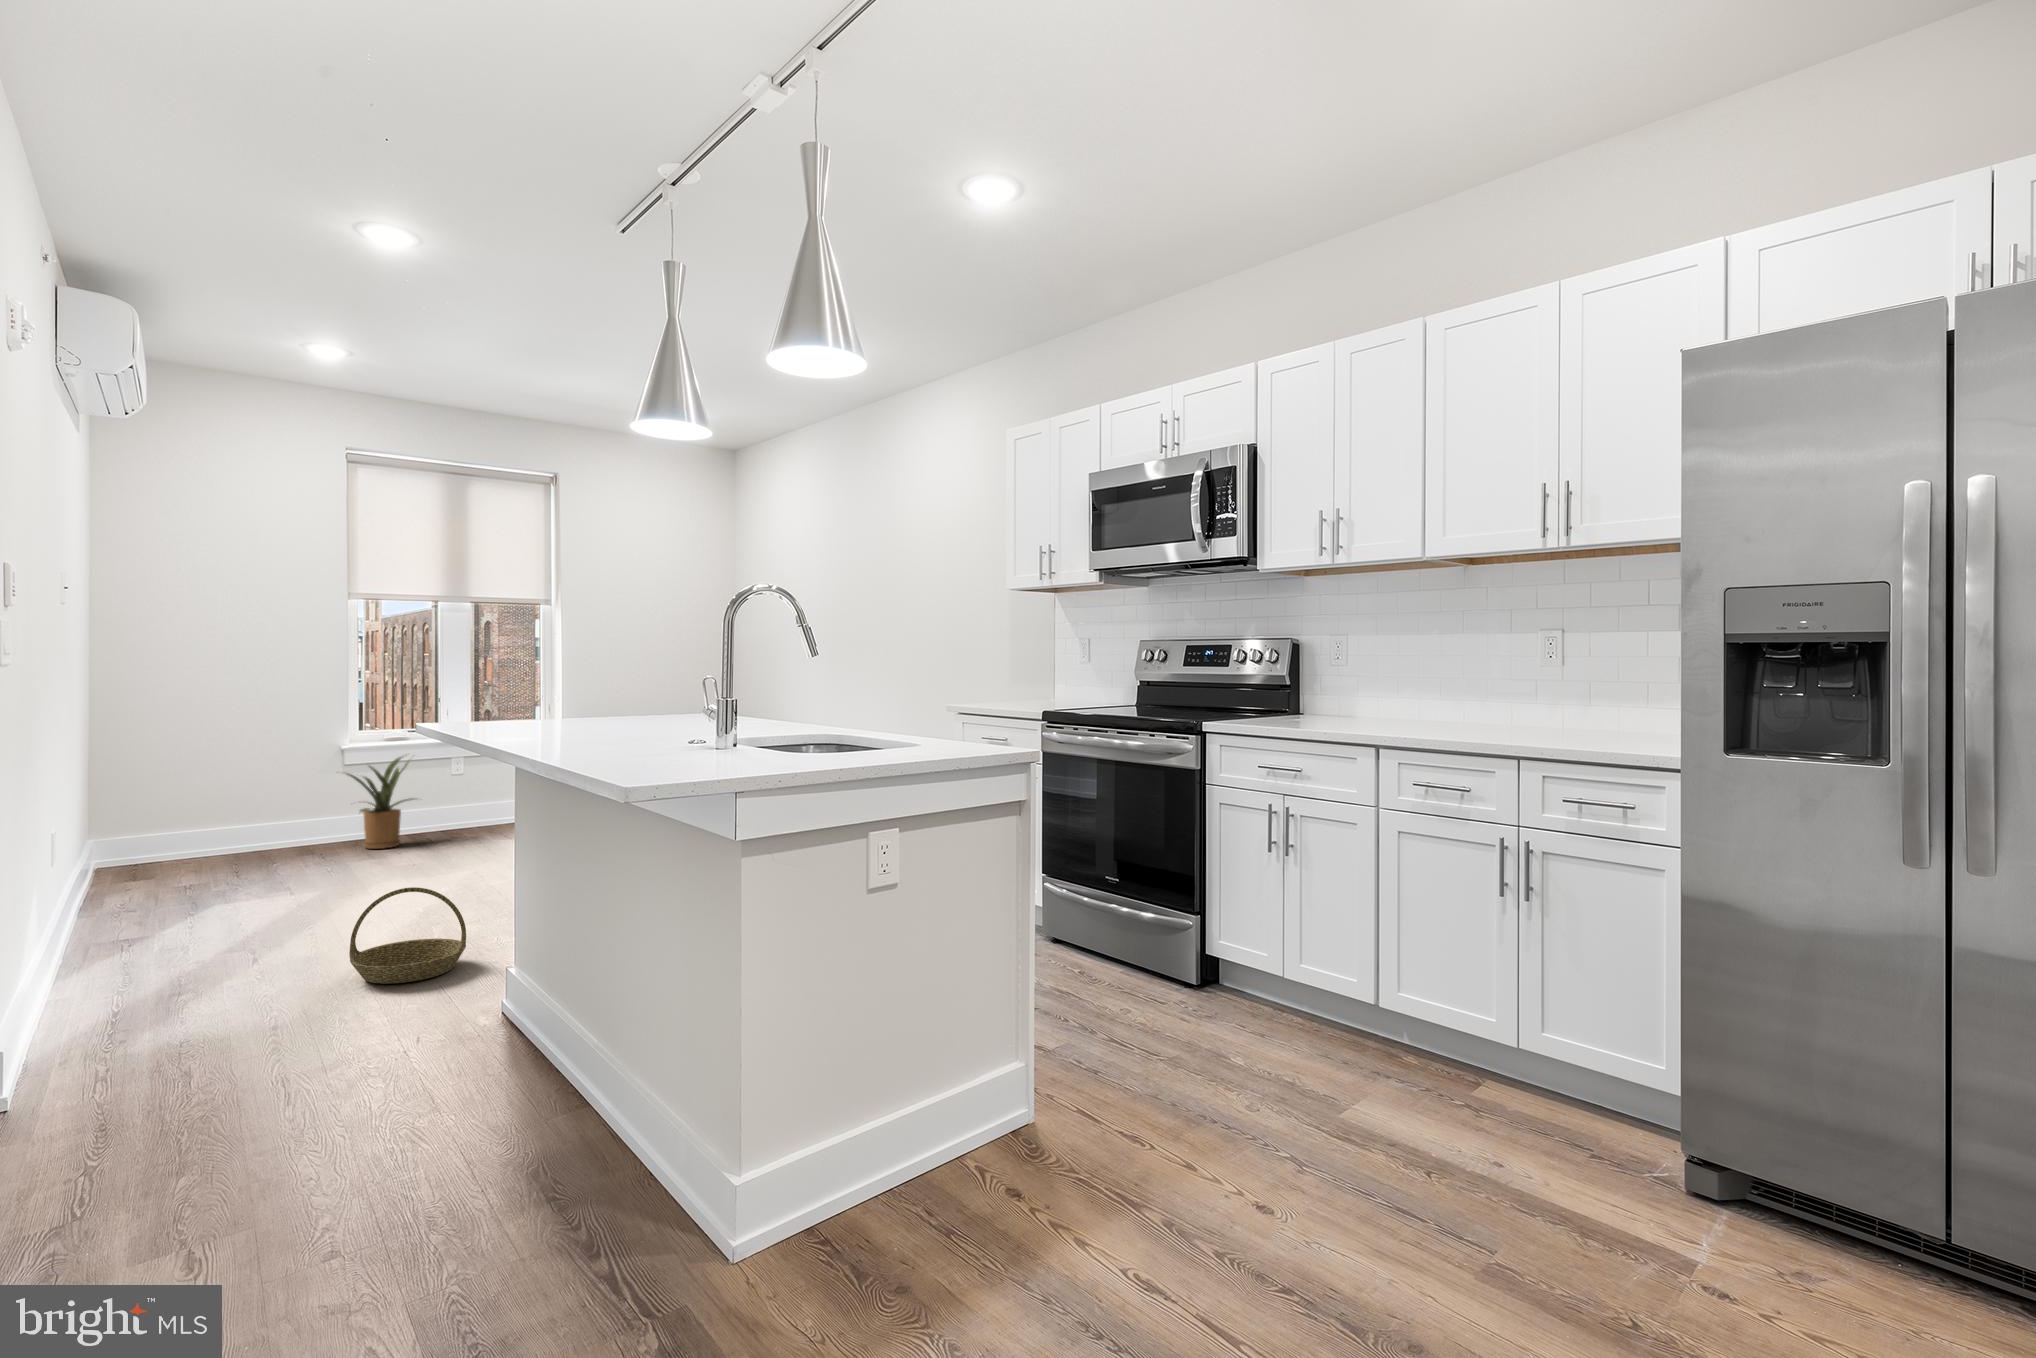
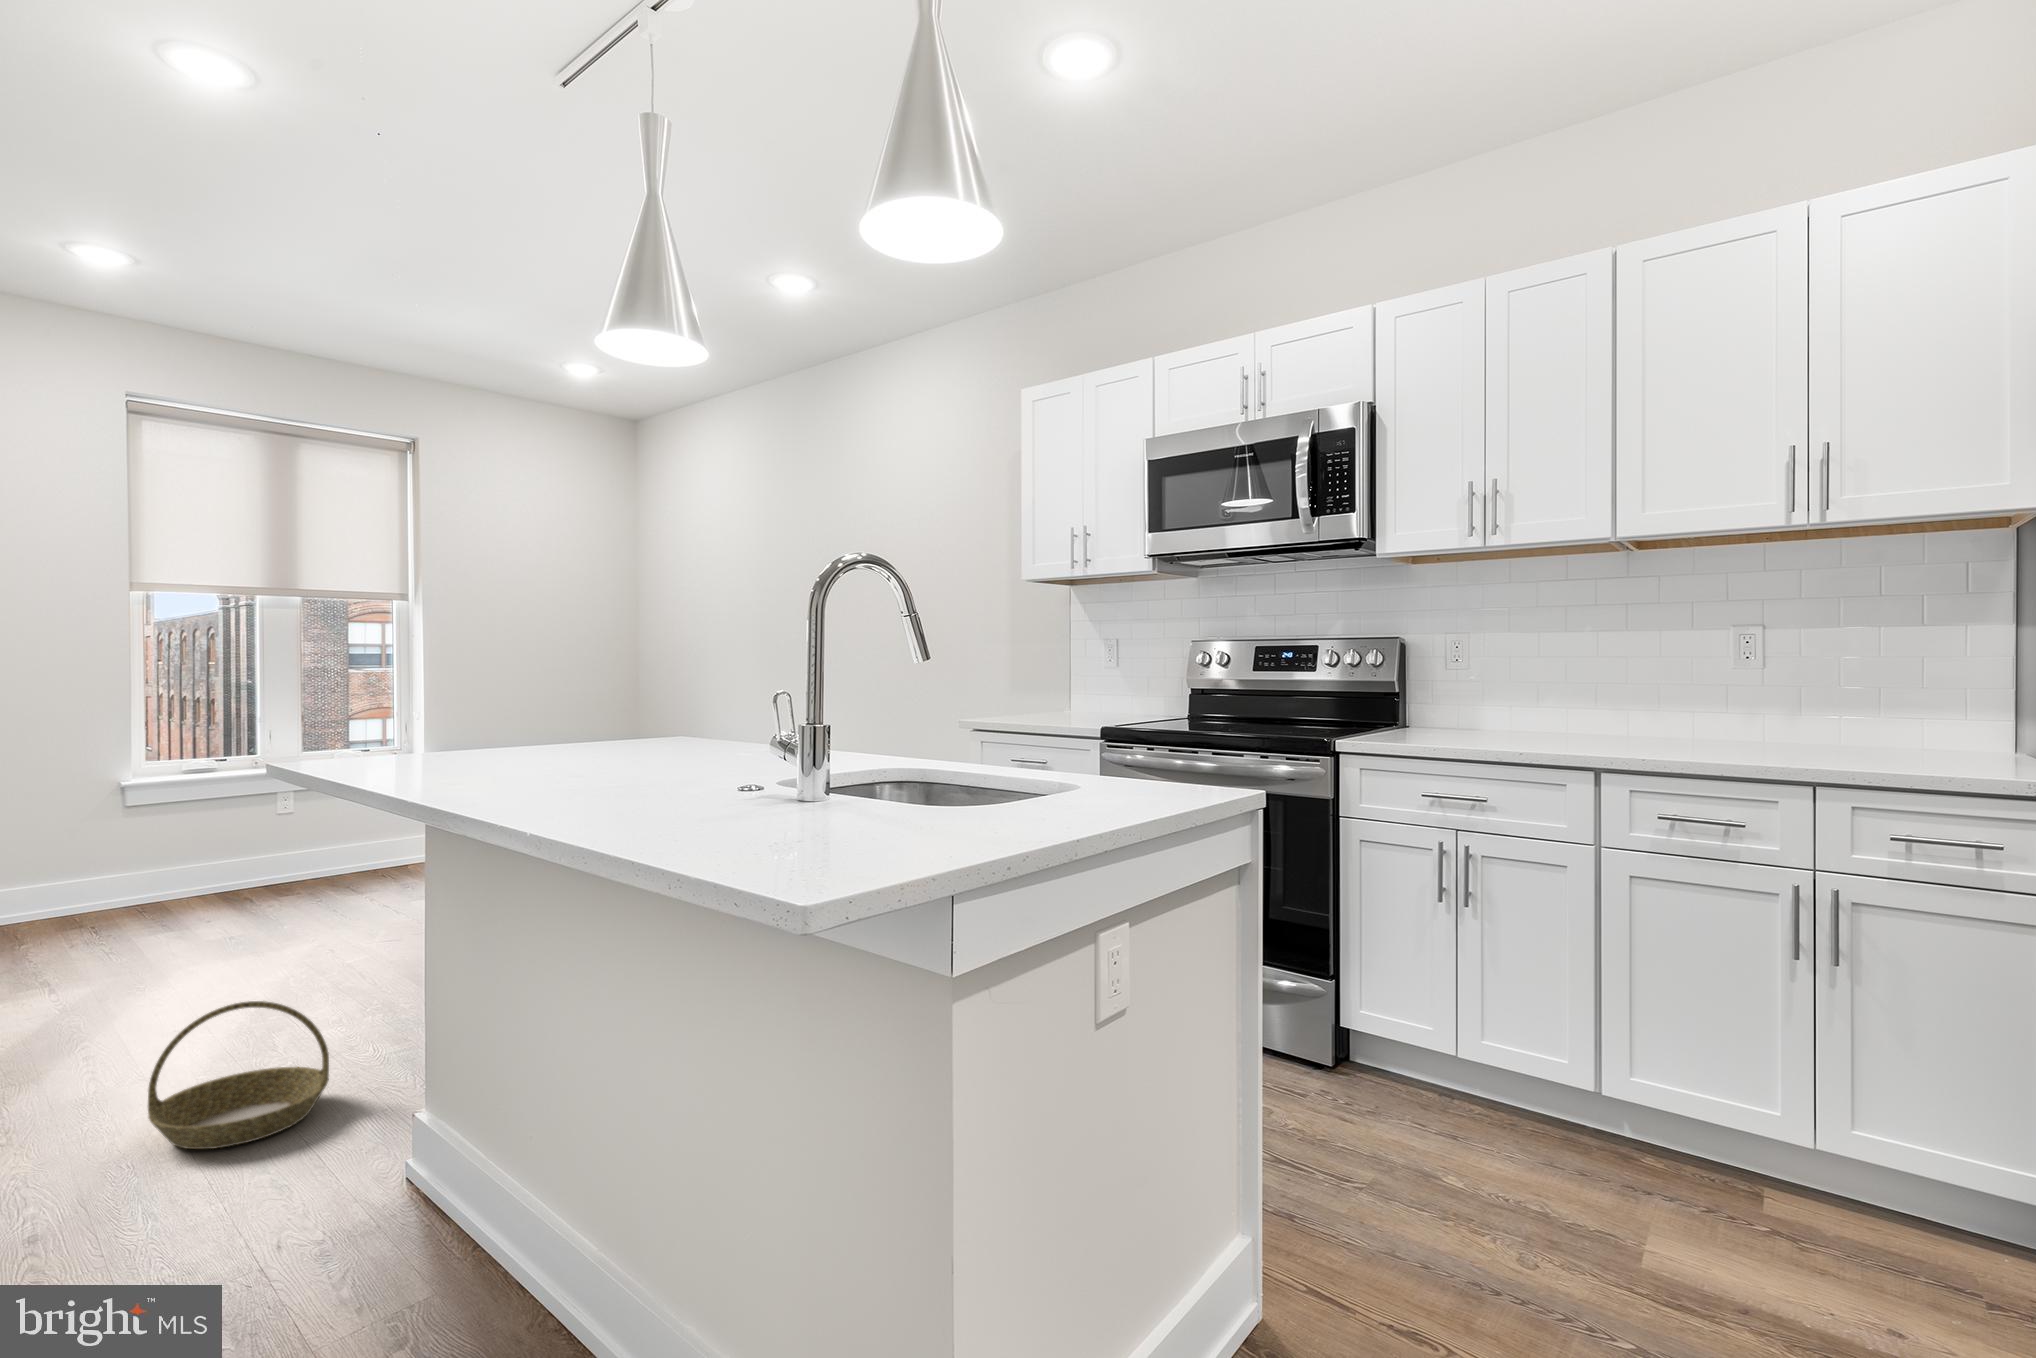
house plant: present [346,756,413,849] -> none [82,791,219,920]

